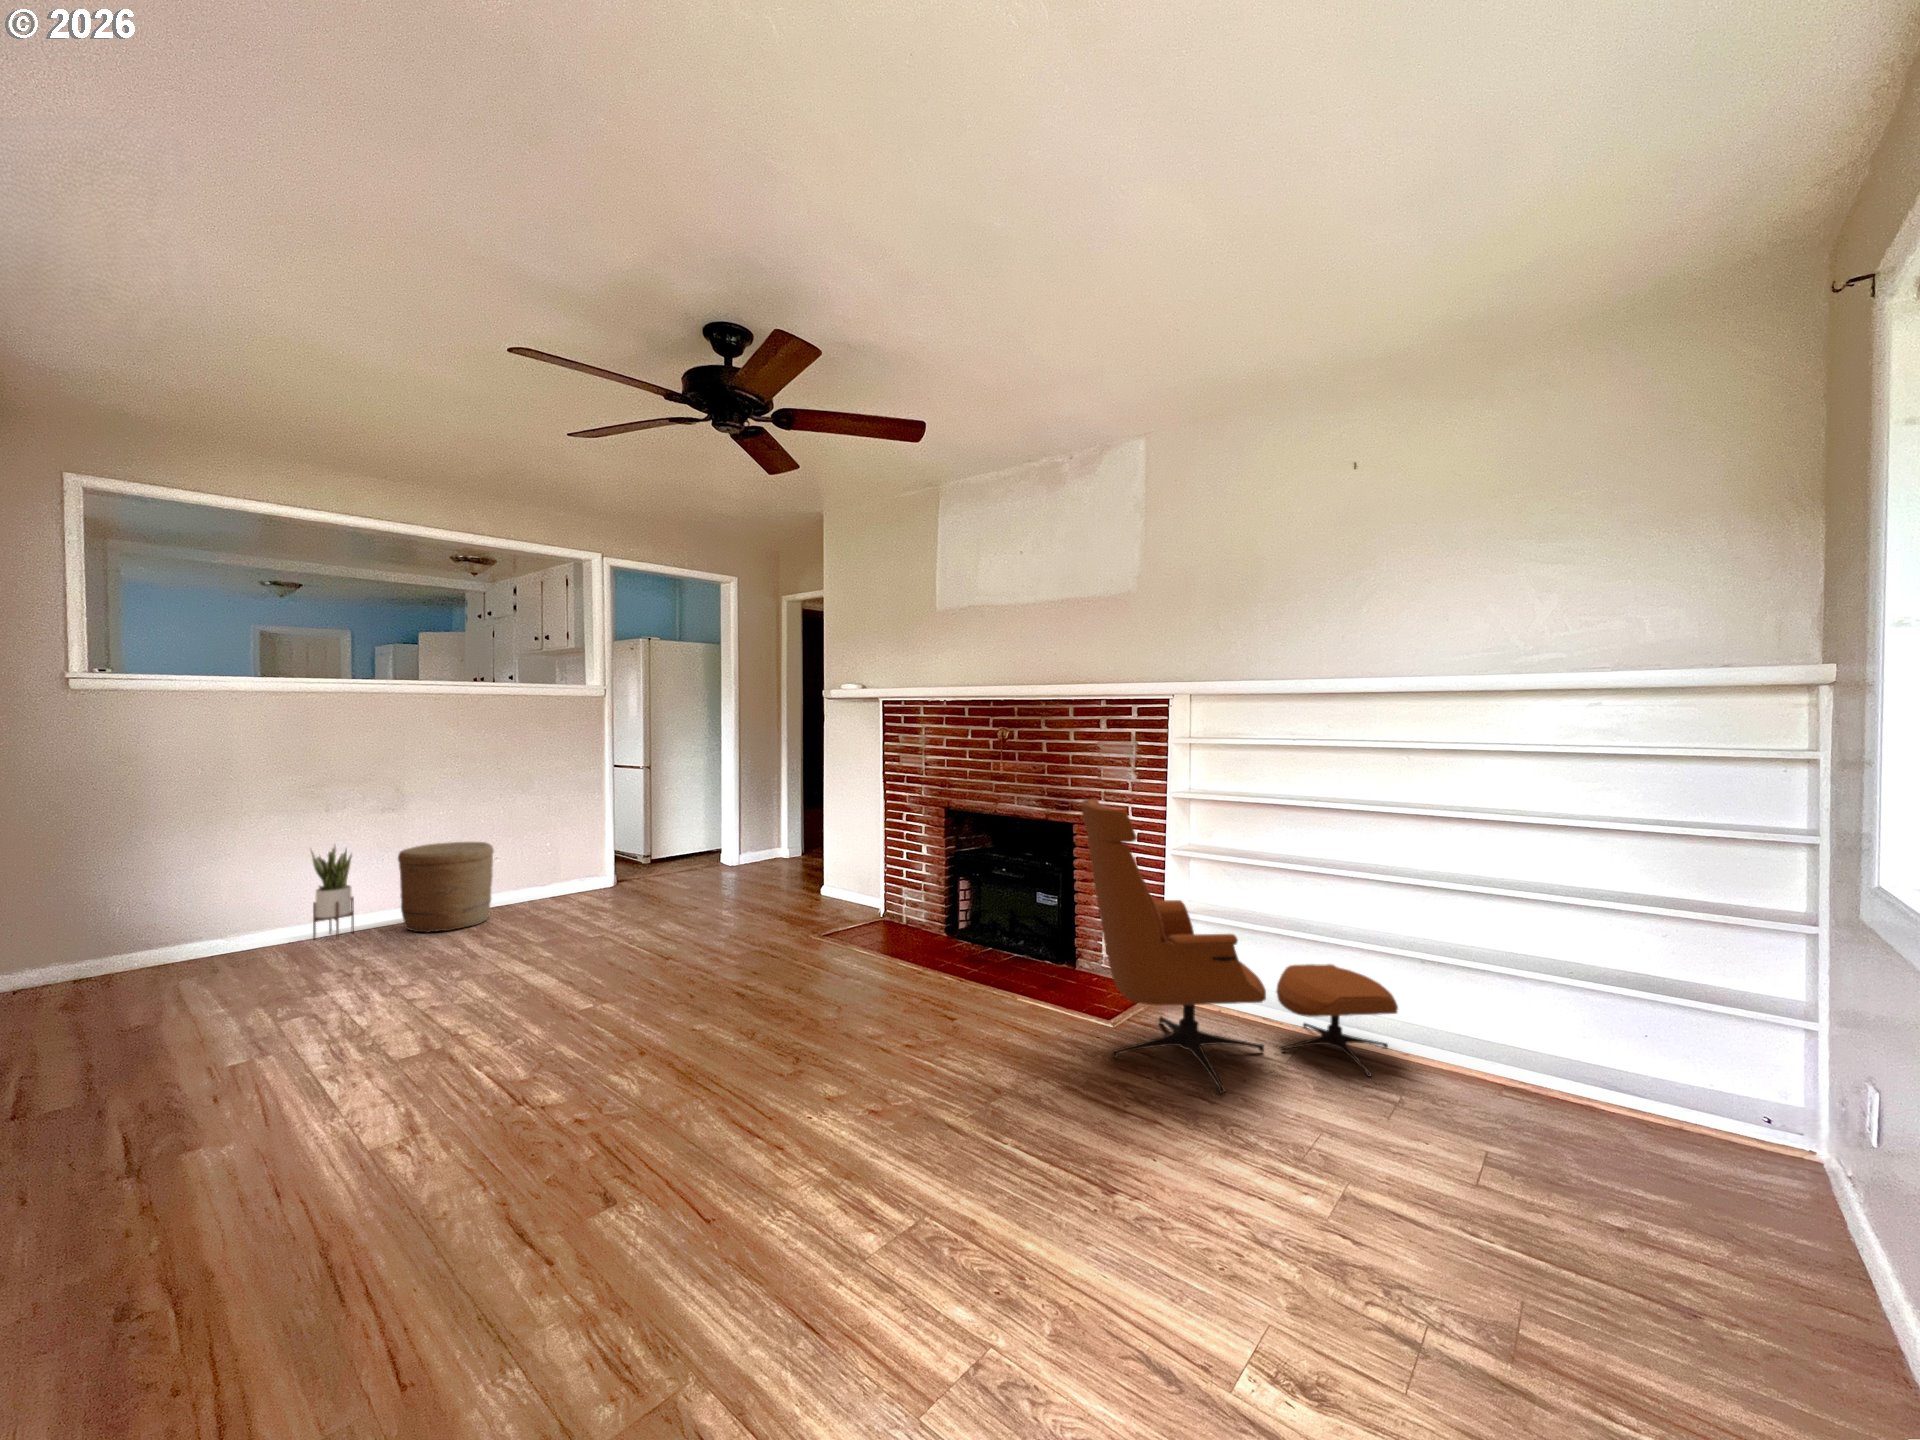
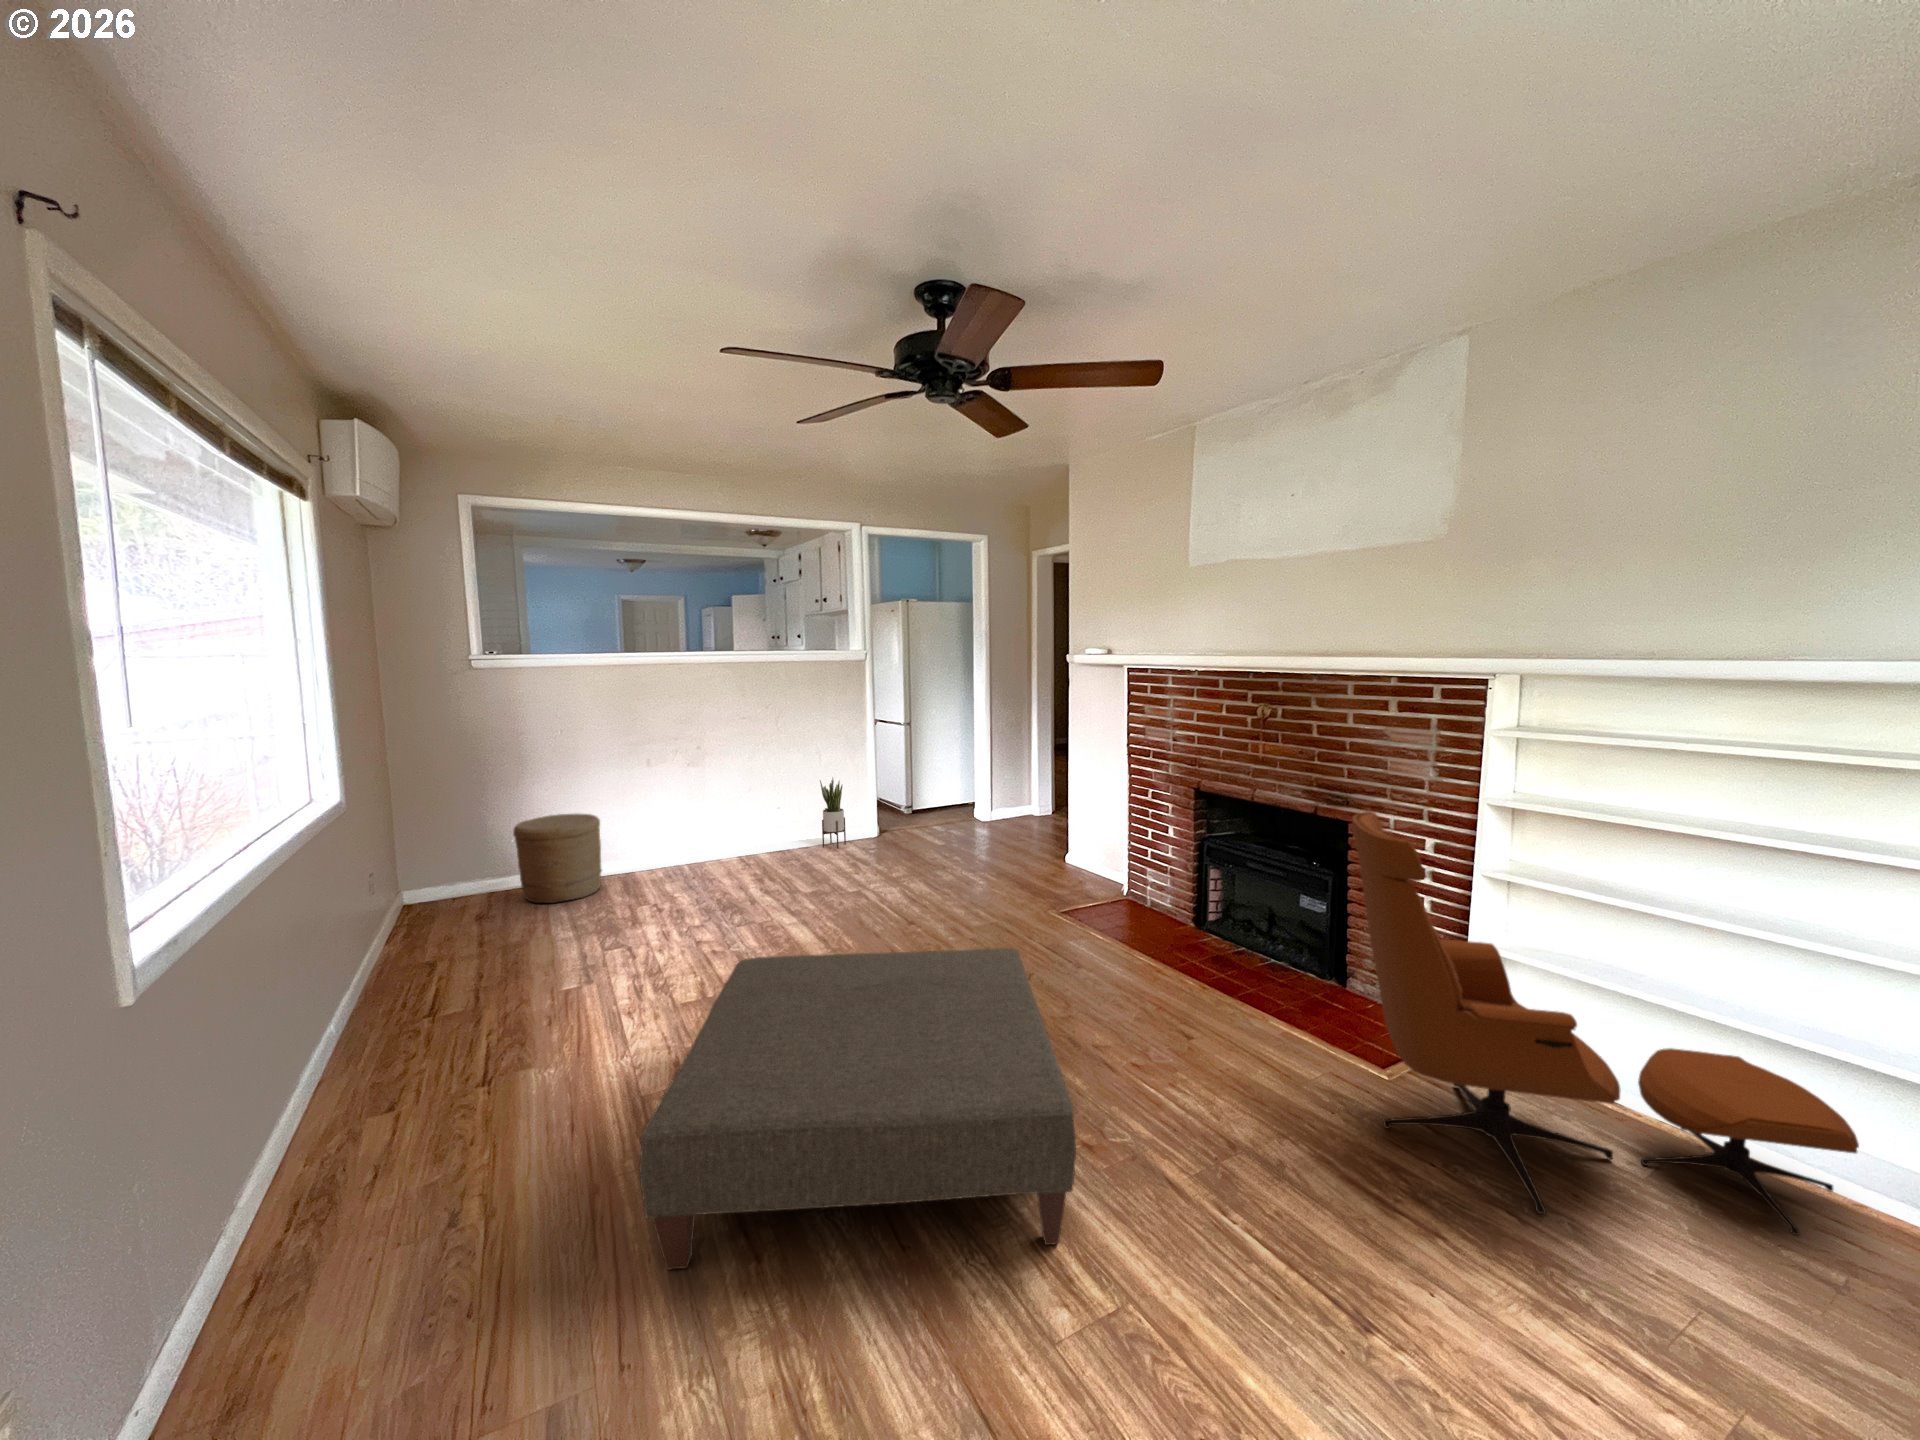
woven basket: present [398,842,494,933] -> present [513,813,602,903]
potted plant: present [311,845,354,939] -> present [820,778,846,848]
ottoman: none [405,948,875,1300] -> present [639,948,1076,1269]

